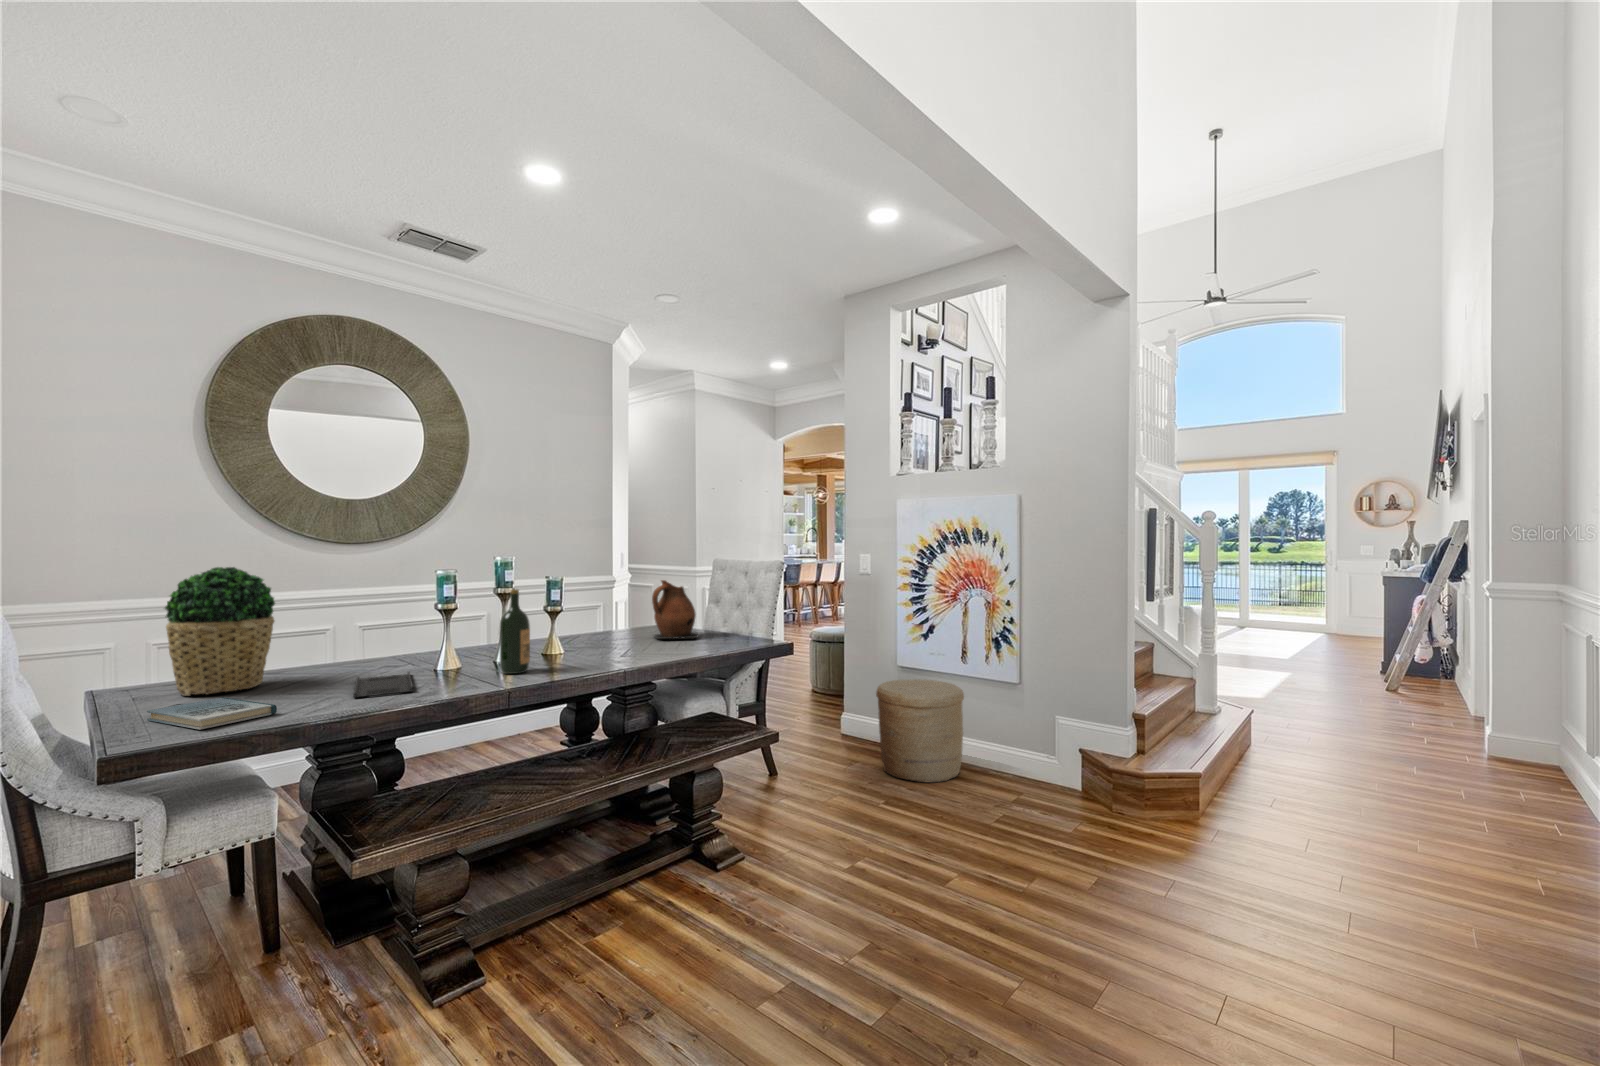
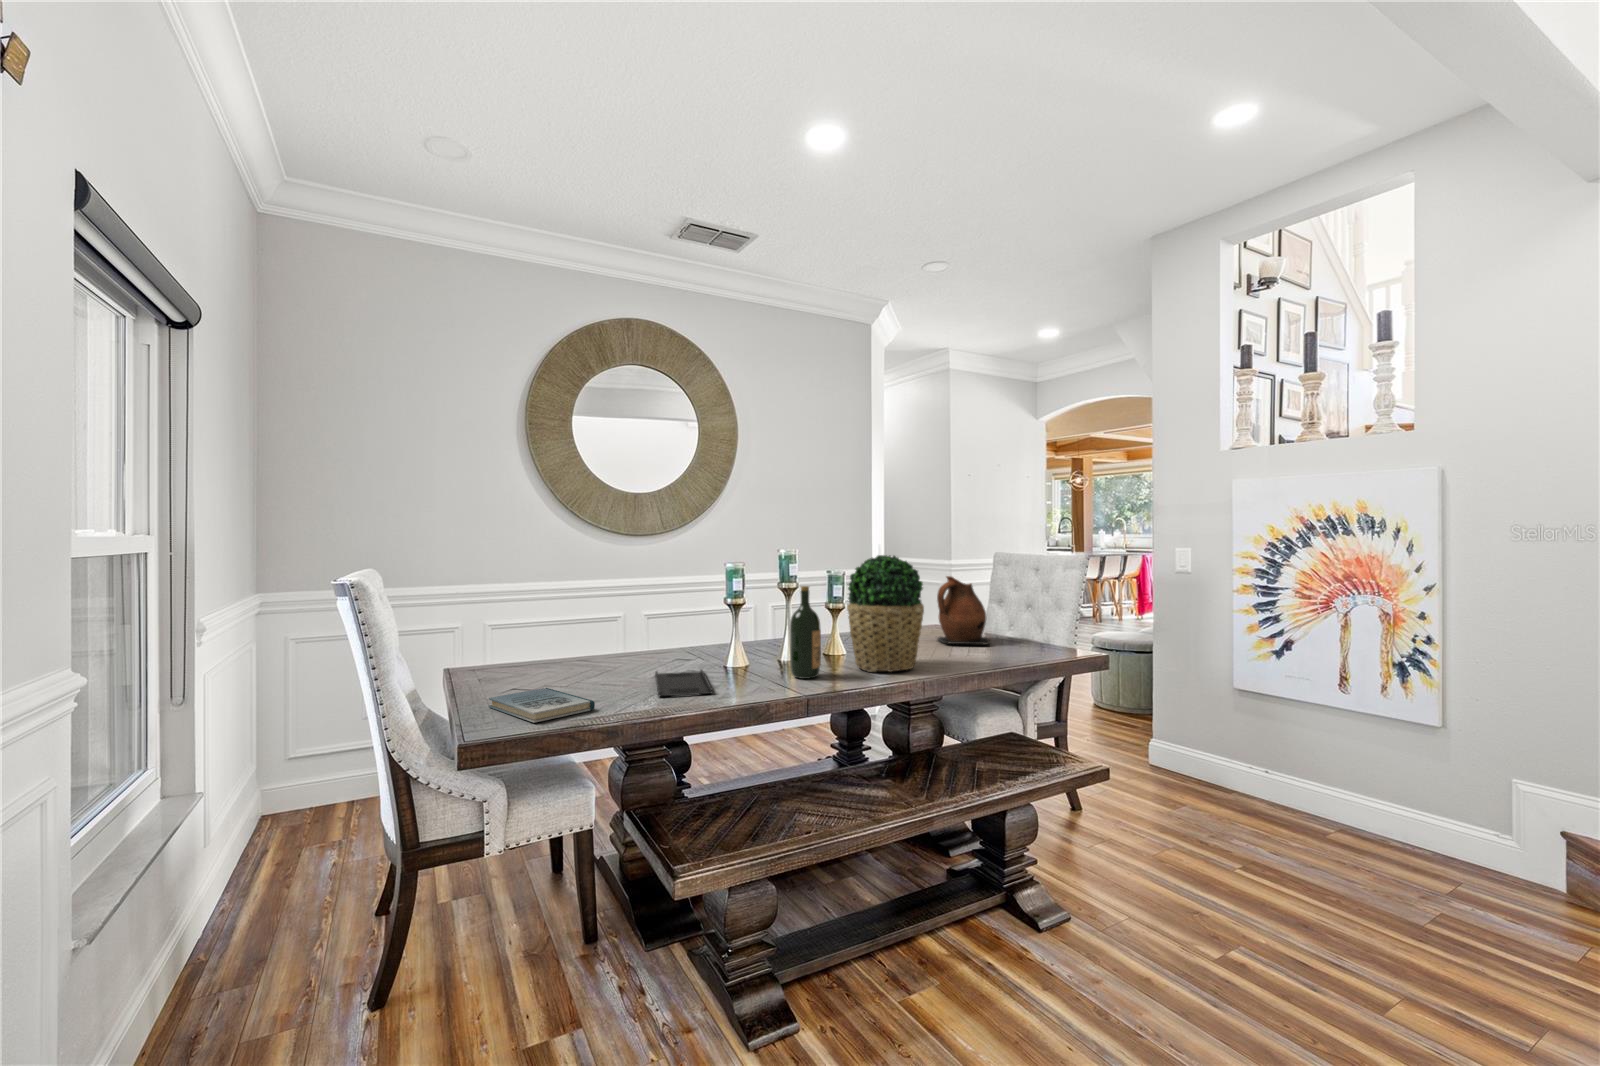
potted plant: present [165,567,275,696] -> present [847,555,924,672]
woven basket: present [876,679,964,782] -> none [1215,708,1350,848]

